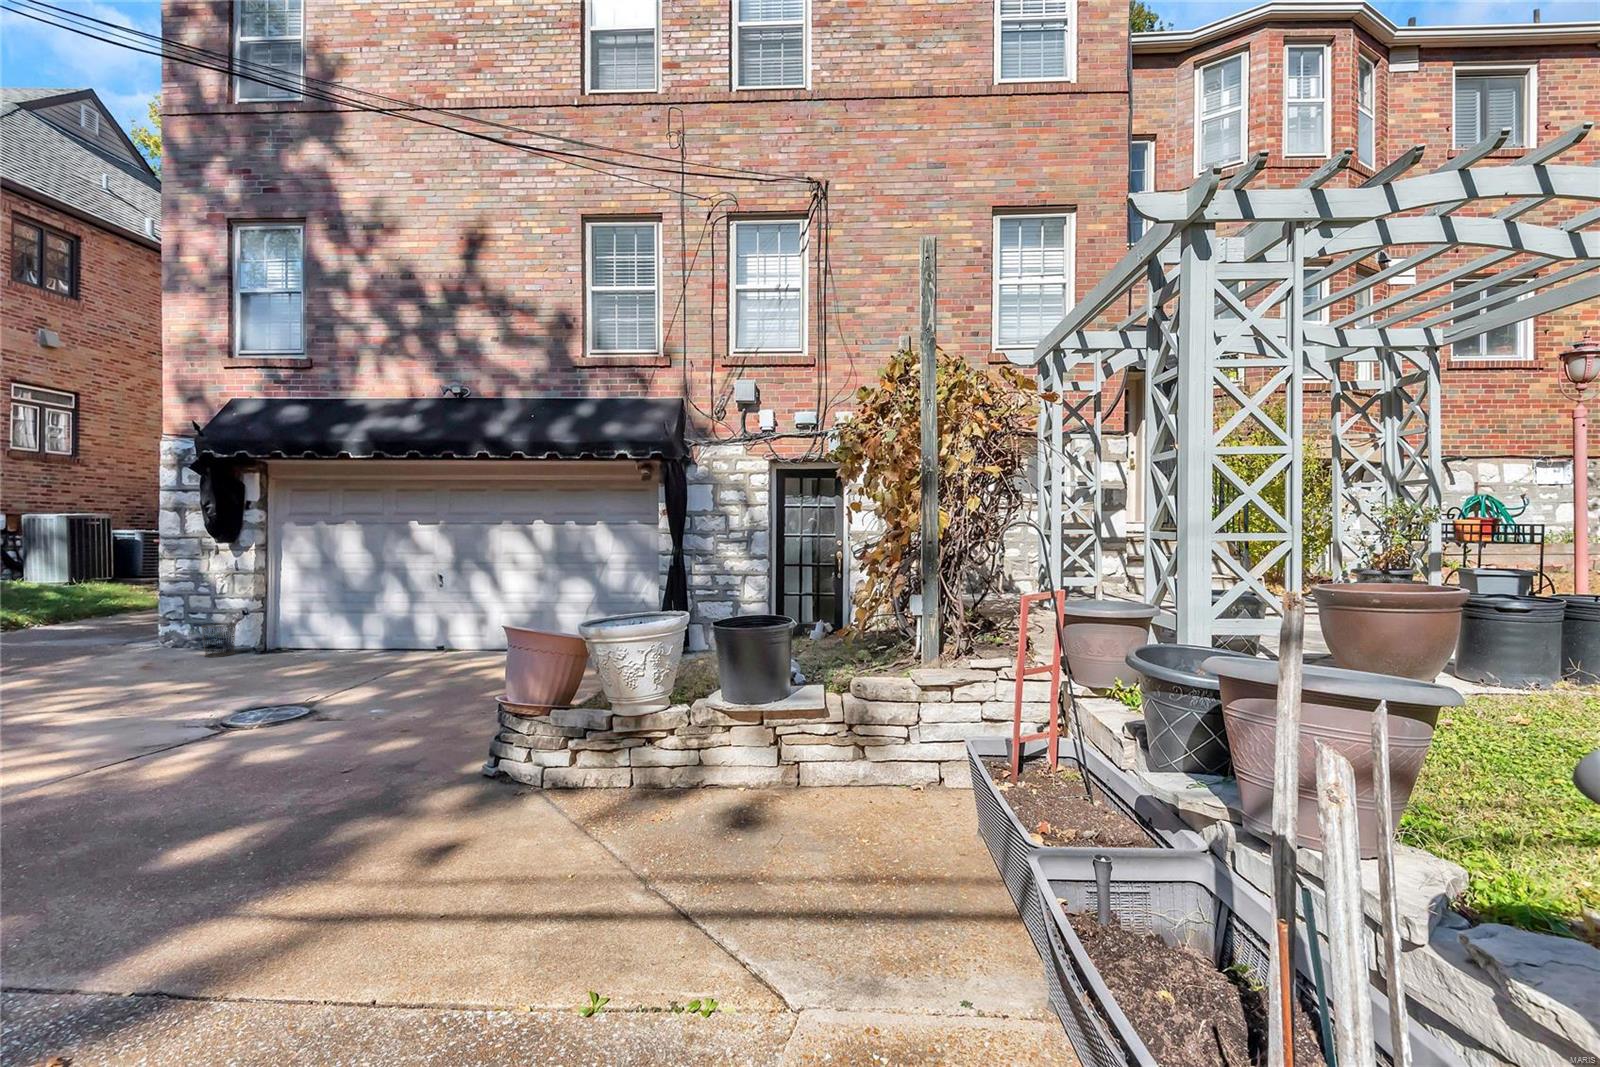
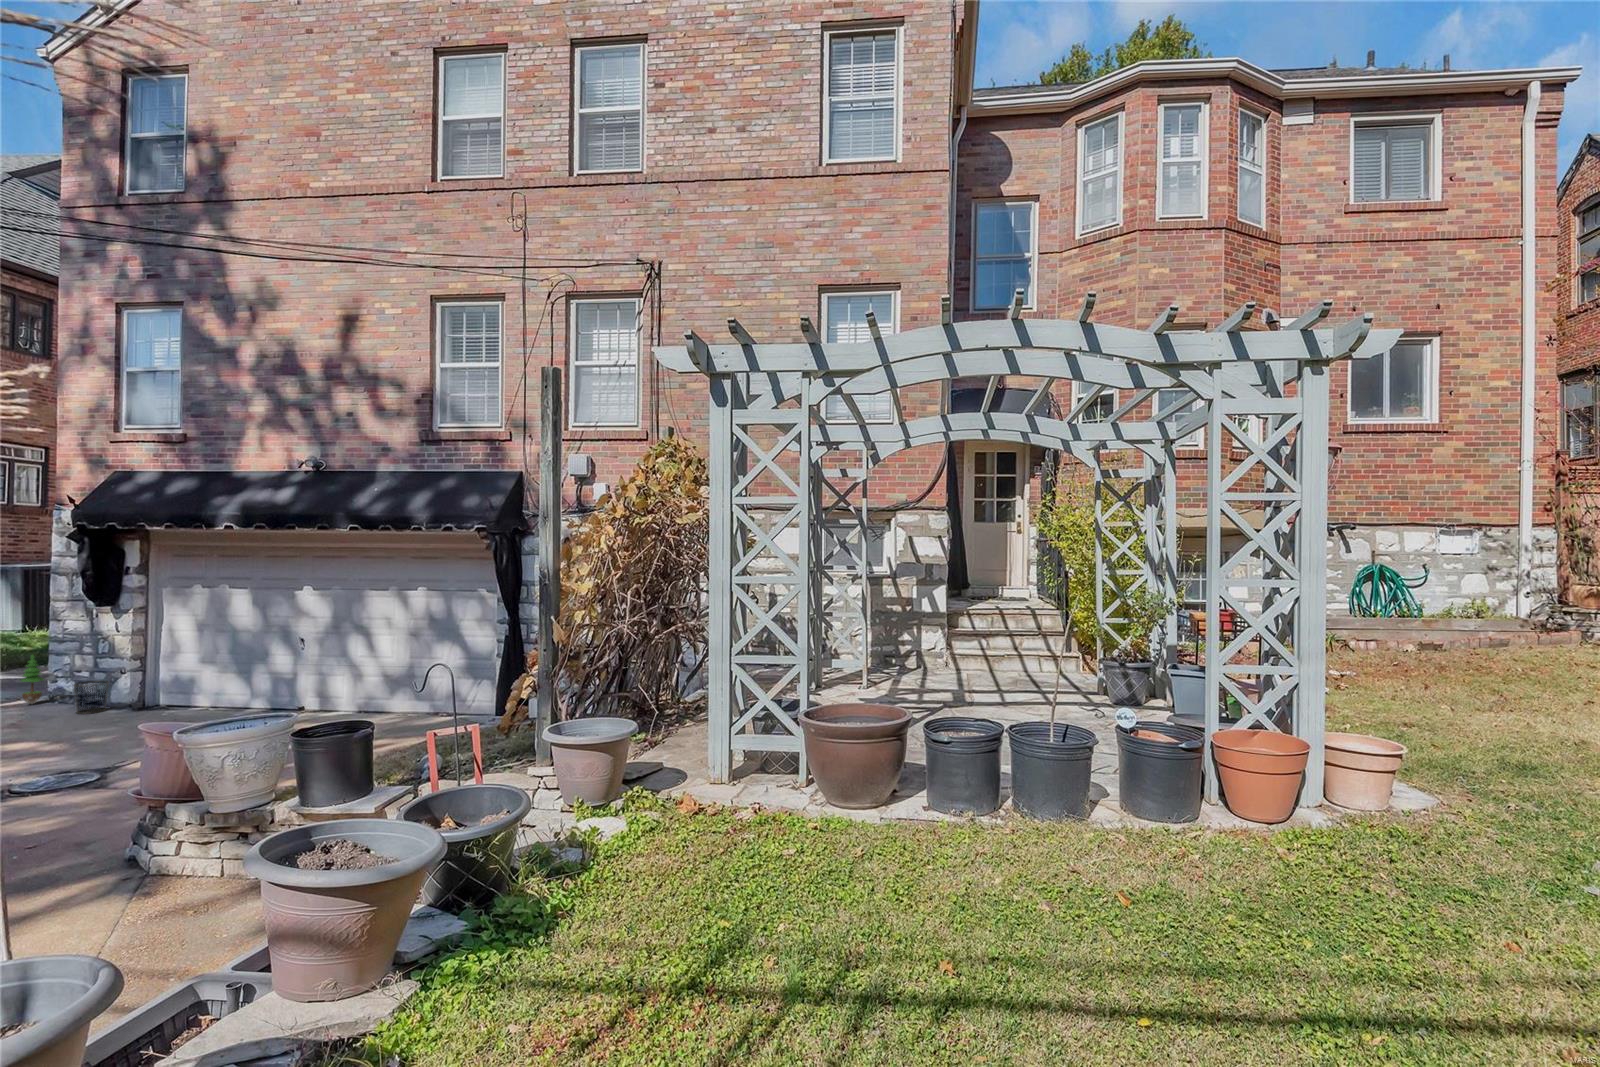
potted tree: none [133,596,159,650] -> present [21,655,43,704]

